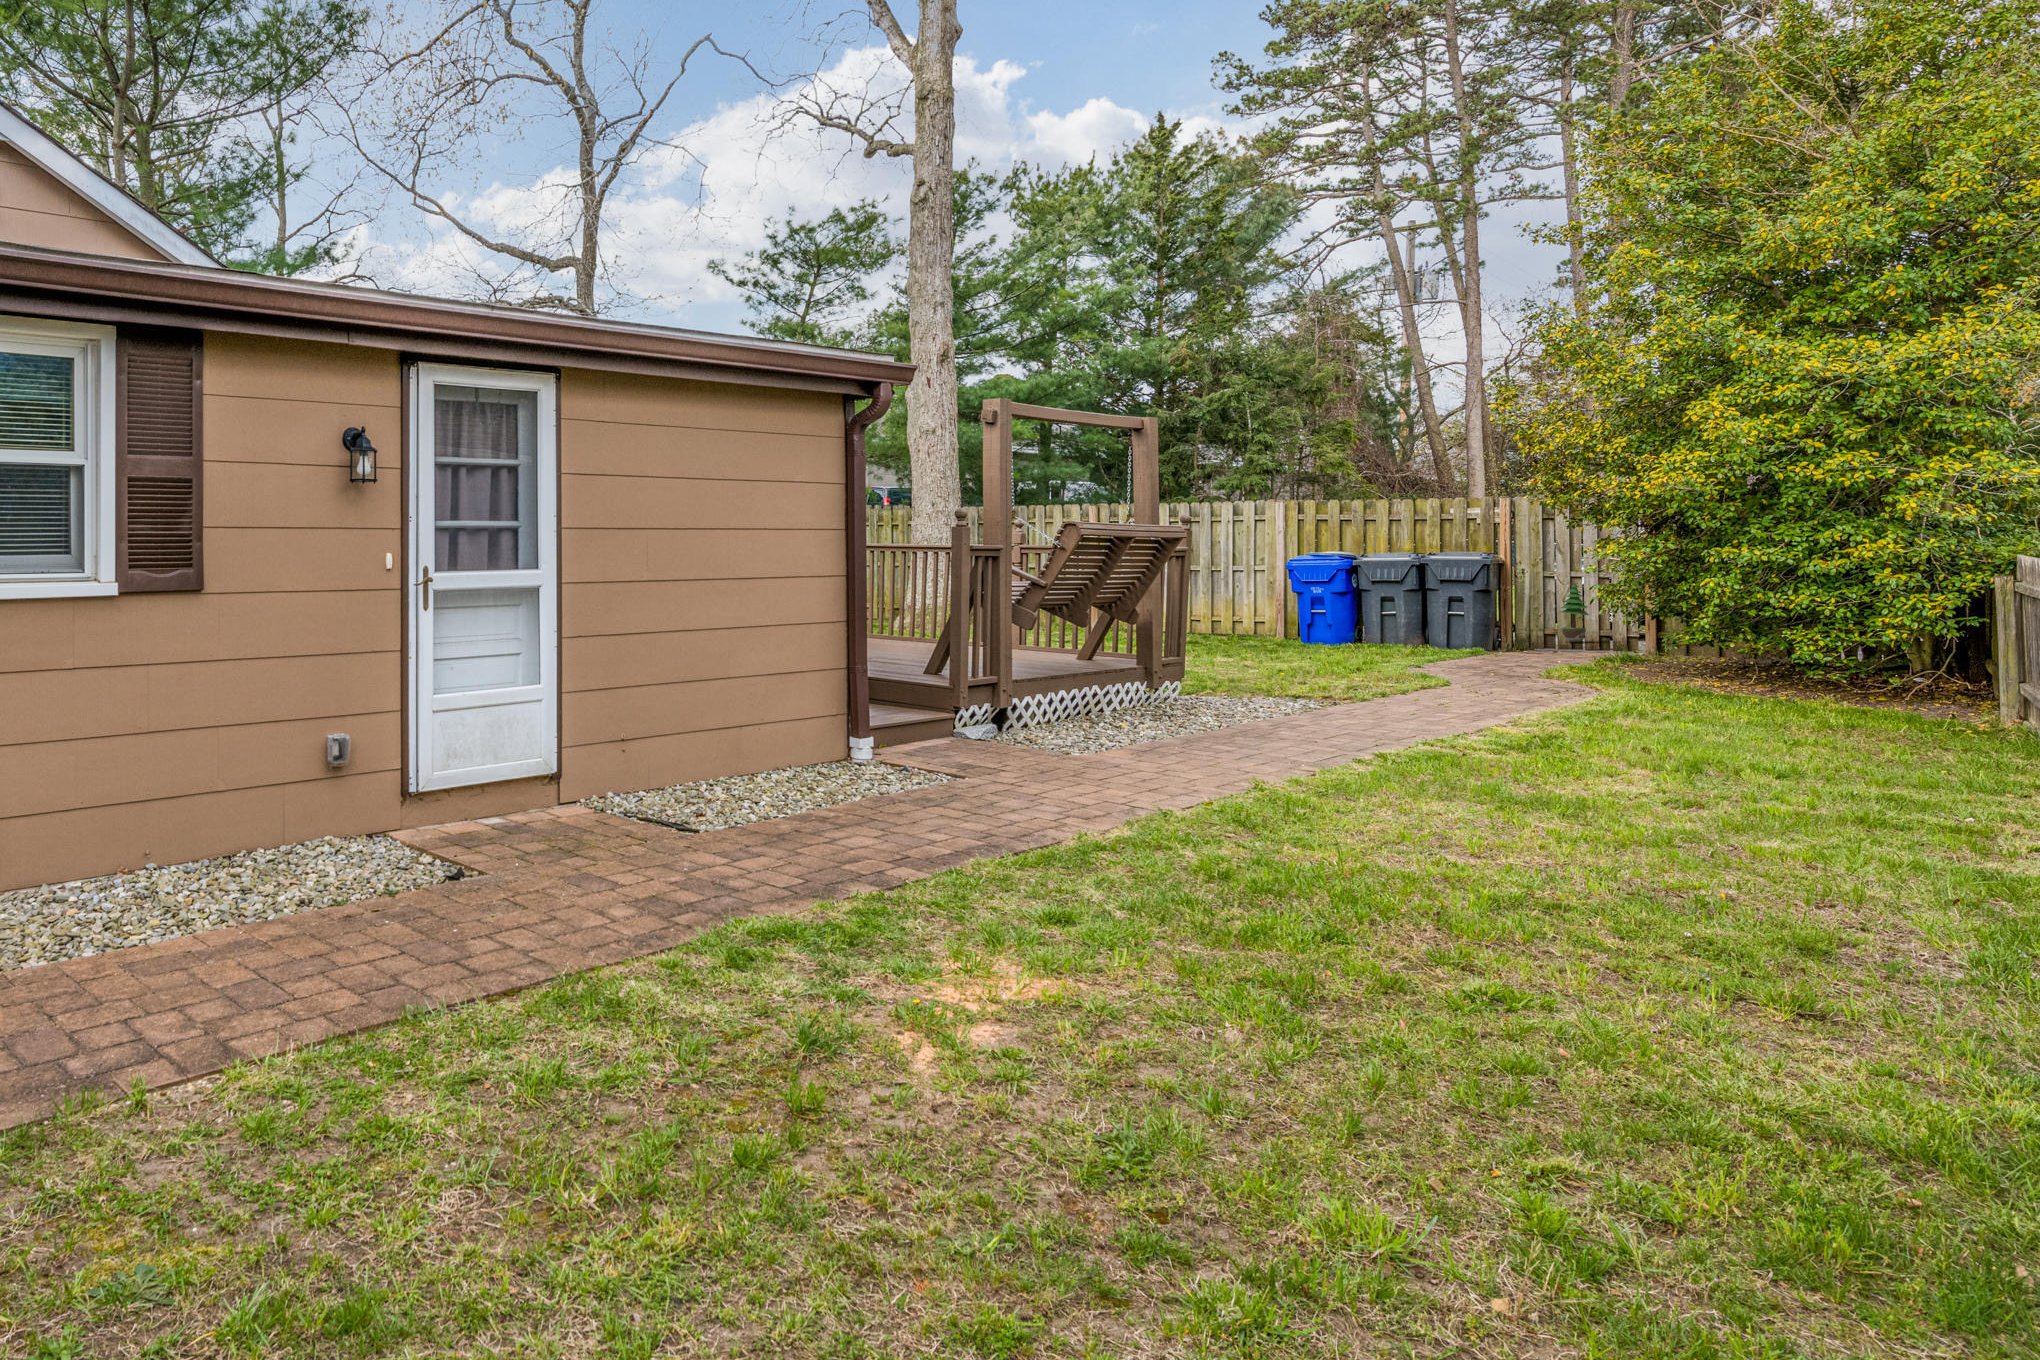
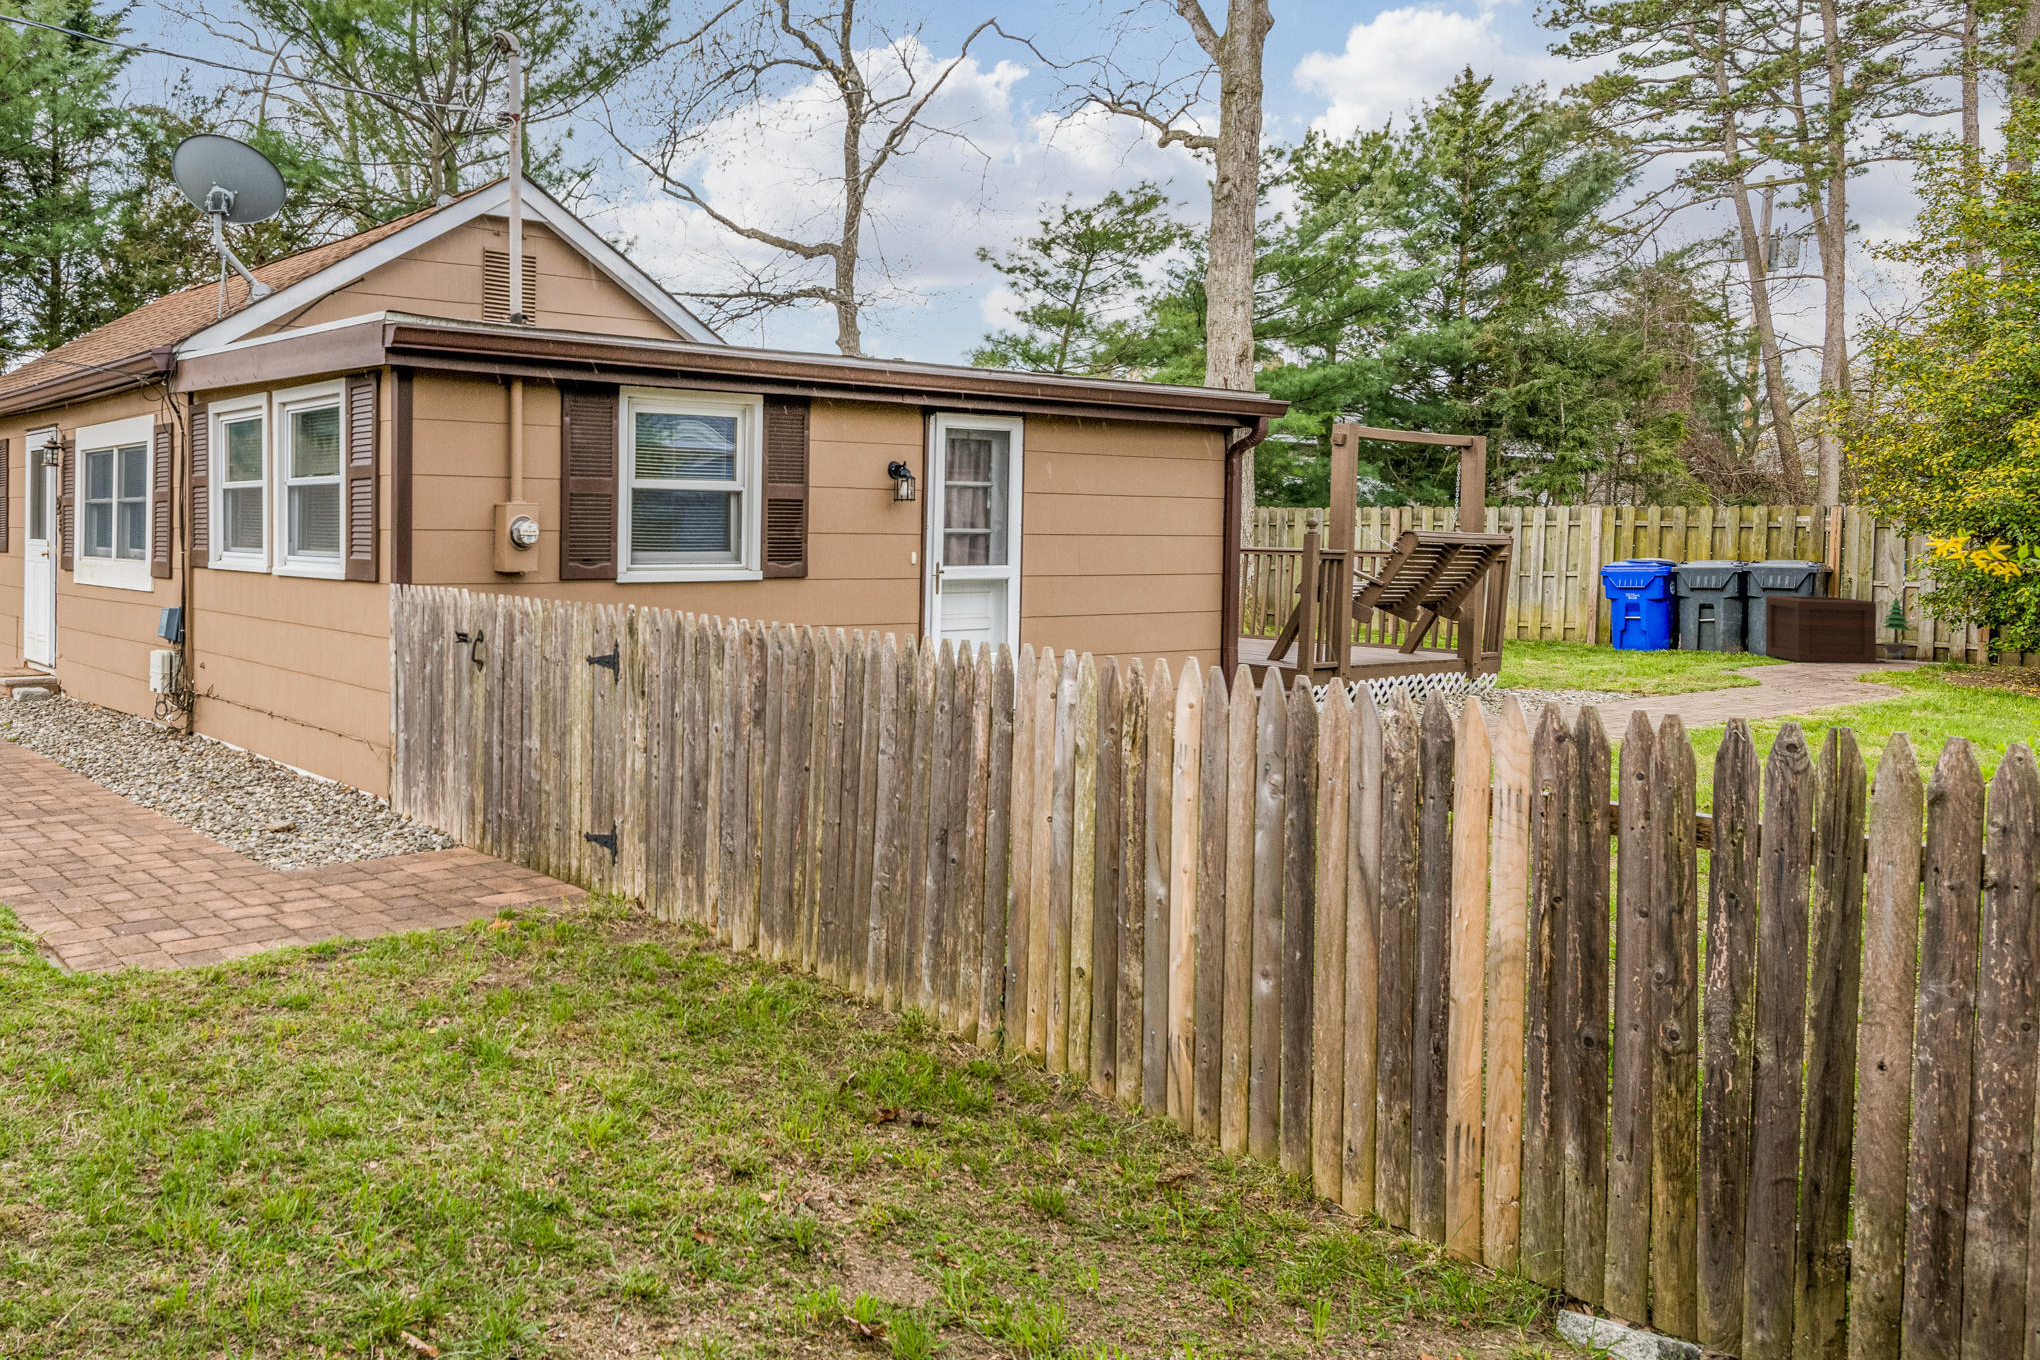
wooden crate: none [1444,584,1559,651] -> present [1766,596,1876,663]

